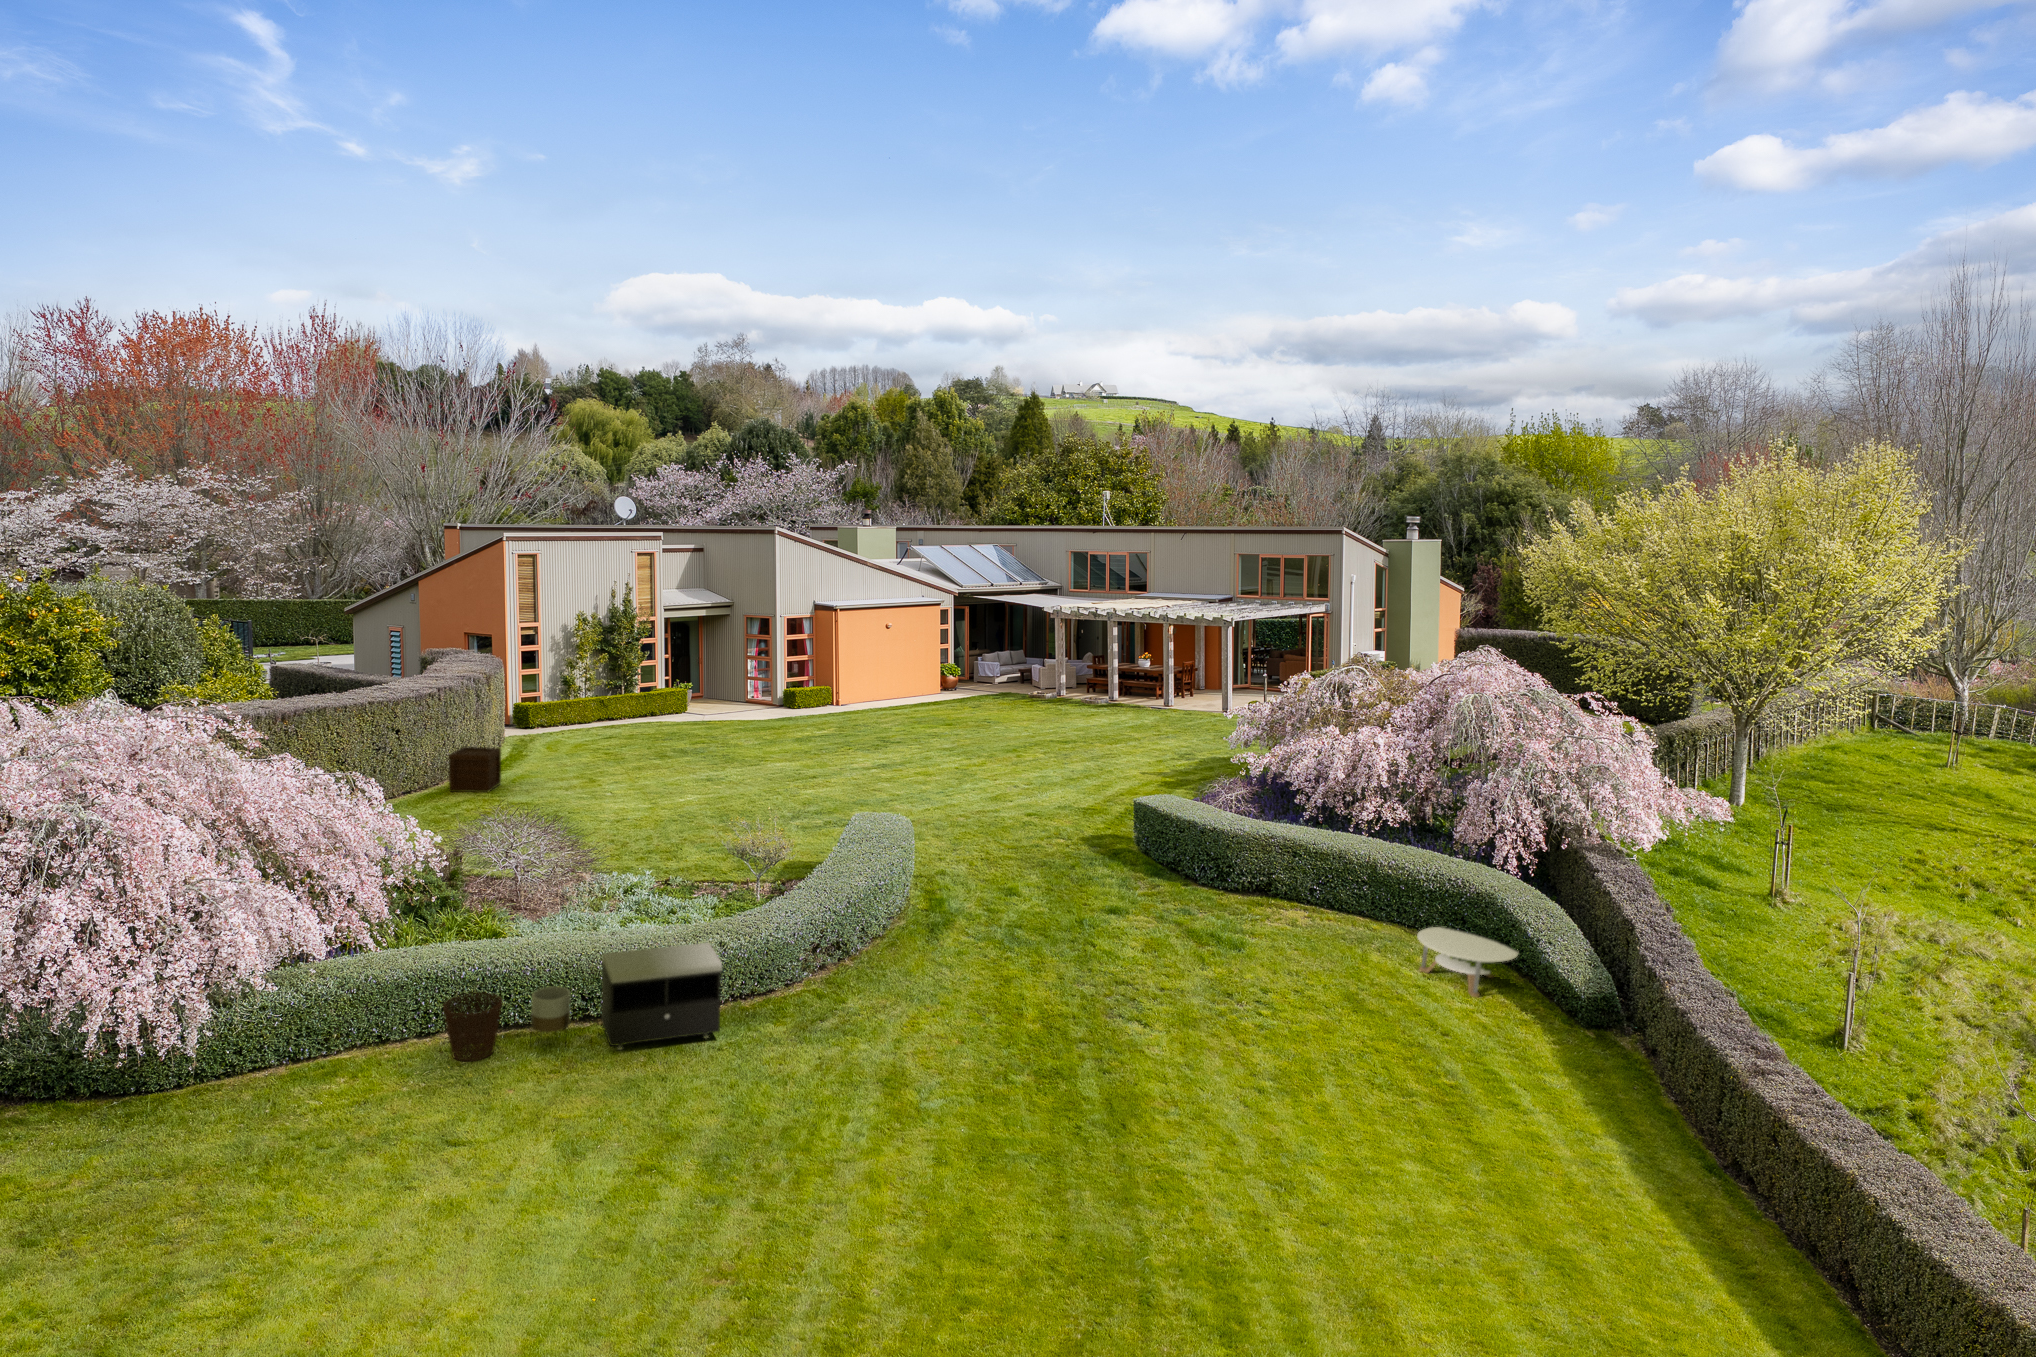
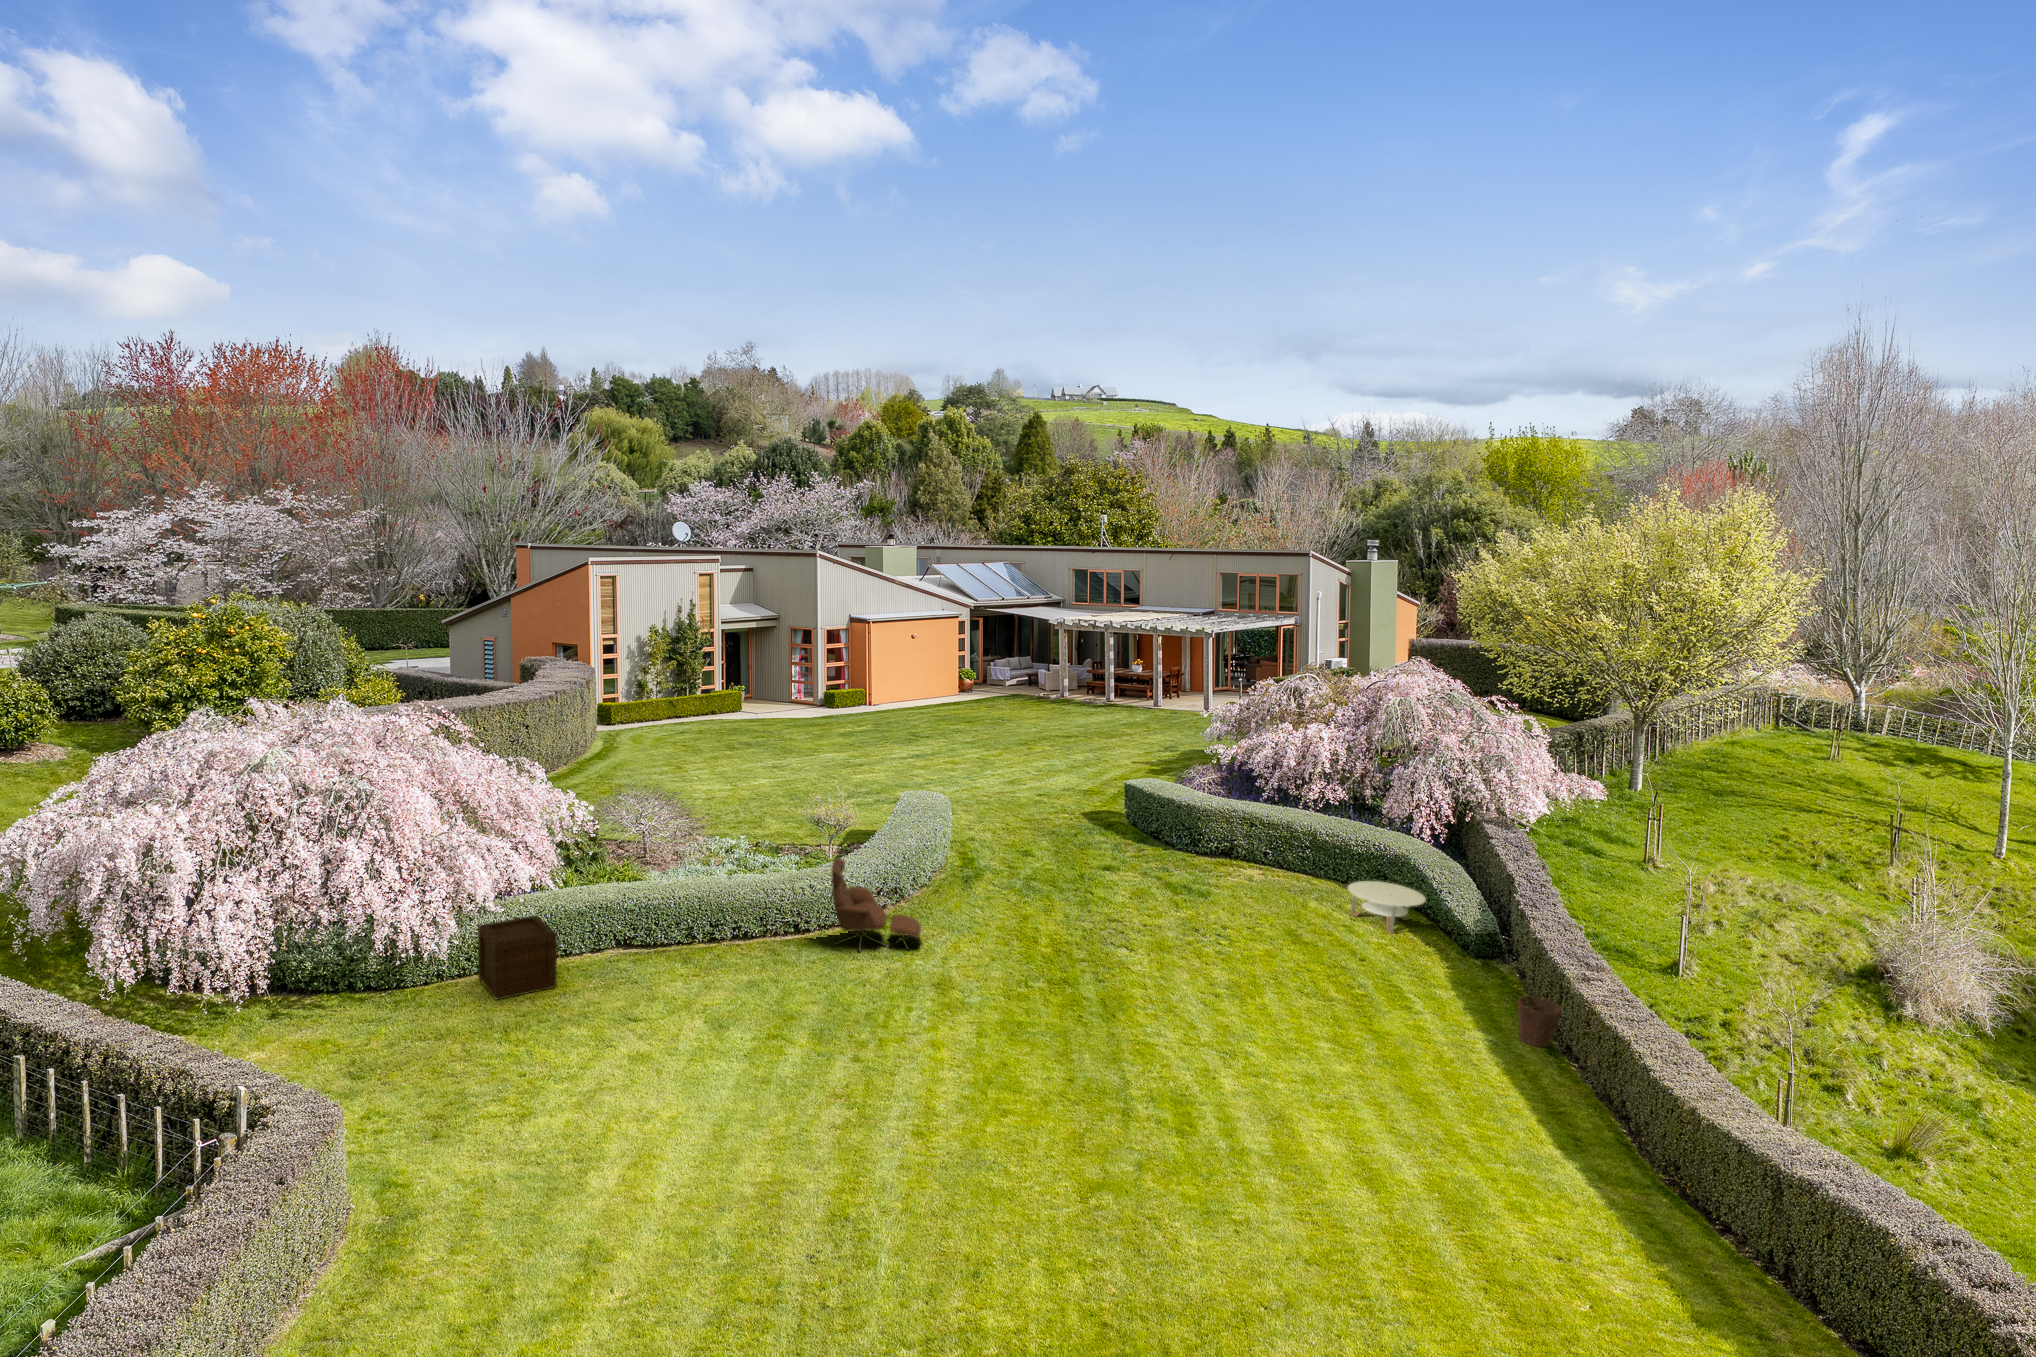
wooden crate: present [449,747,501,792] -> present [478,915,557,1000]
lounge chair: none [744,905,865,1032] -> present [832,858,921,953]
storage bench: present [601,943,722,1050] -> none [724,885,817,964]
planter: present [530,986,570,1044] -> none [674,917,703,962]
basket: present [443,992,503,1062] -> present [1518,996,1561,1047]

